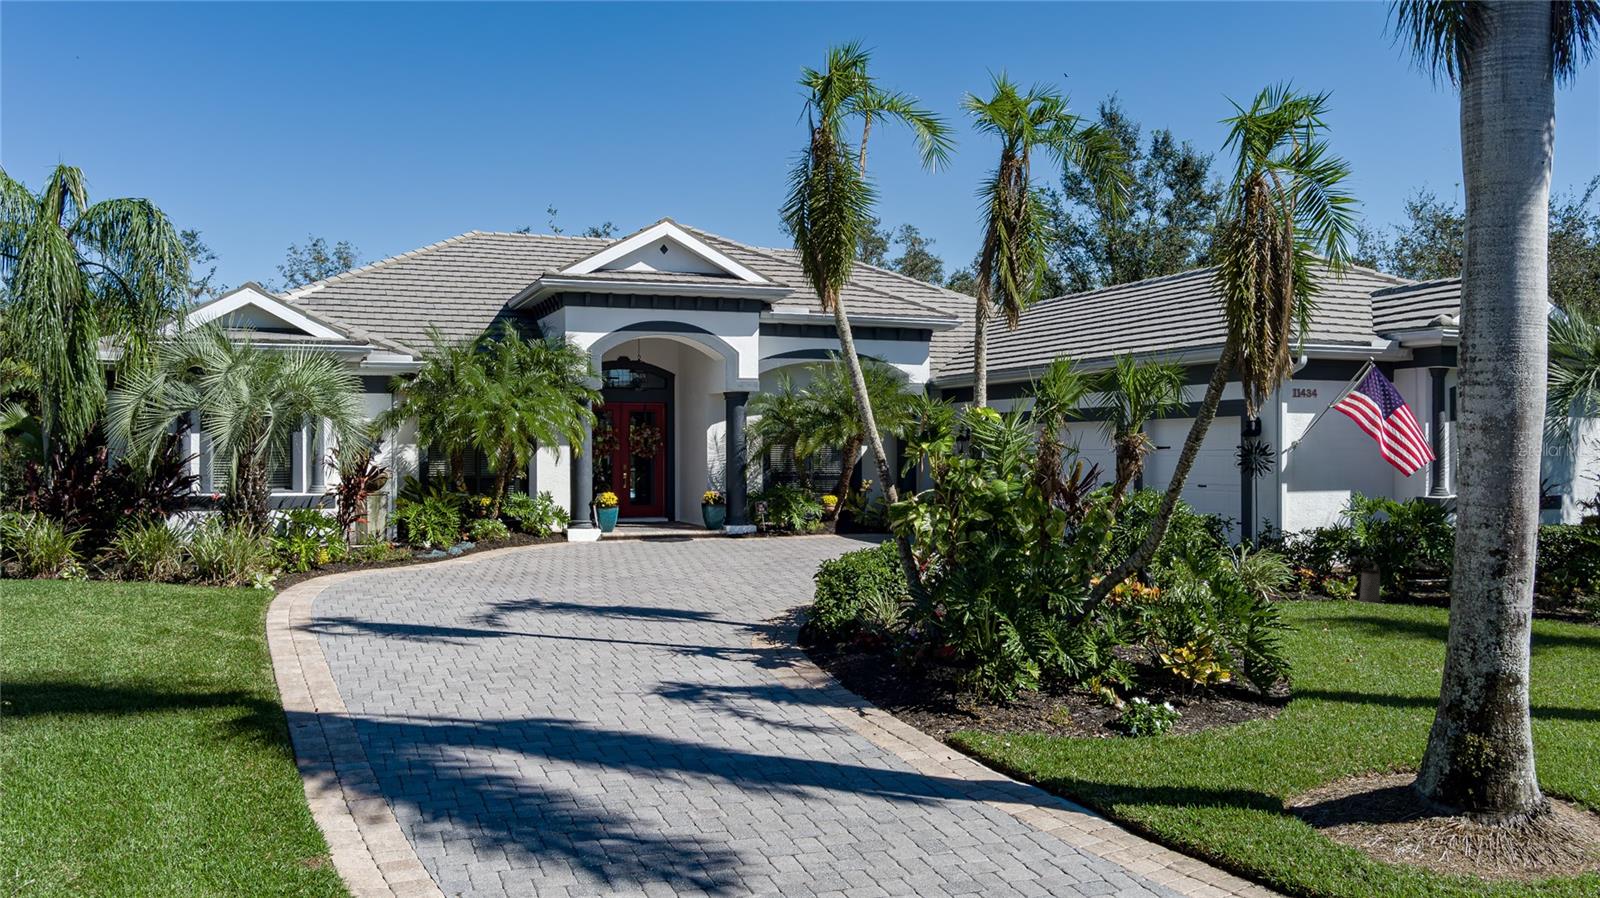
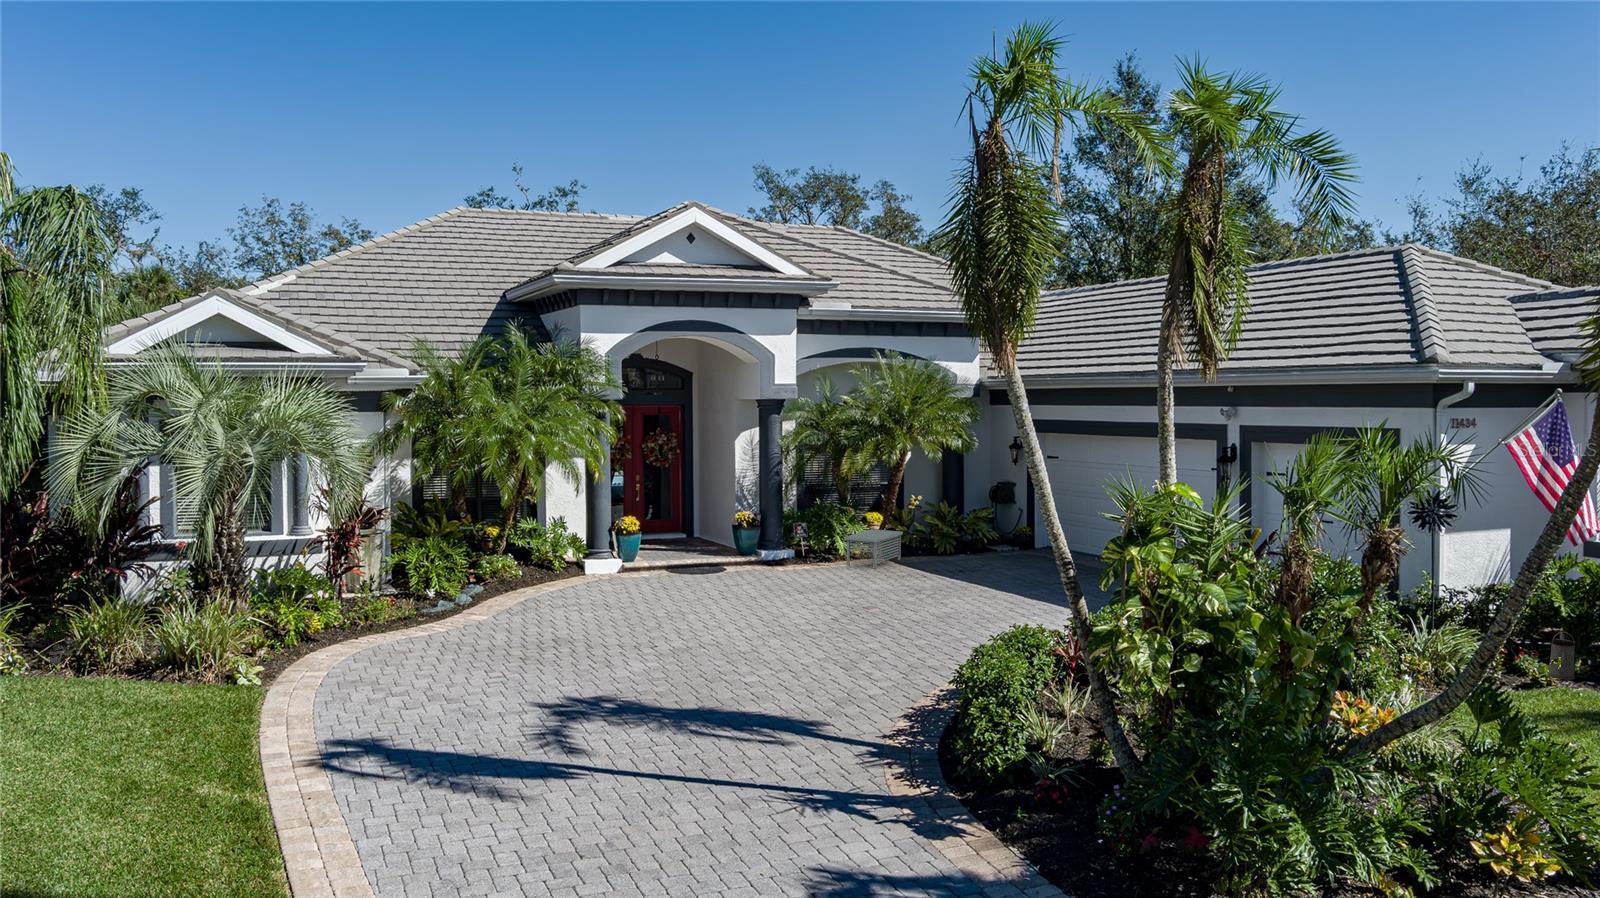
storage bench: none [798,509,853,540] -> present [844,529,903,569]
potted plant: none [100,537,124,576] -> present [43,614,72,663]

